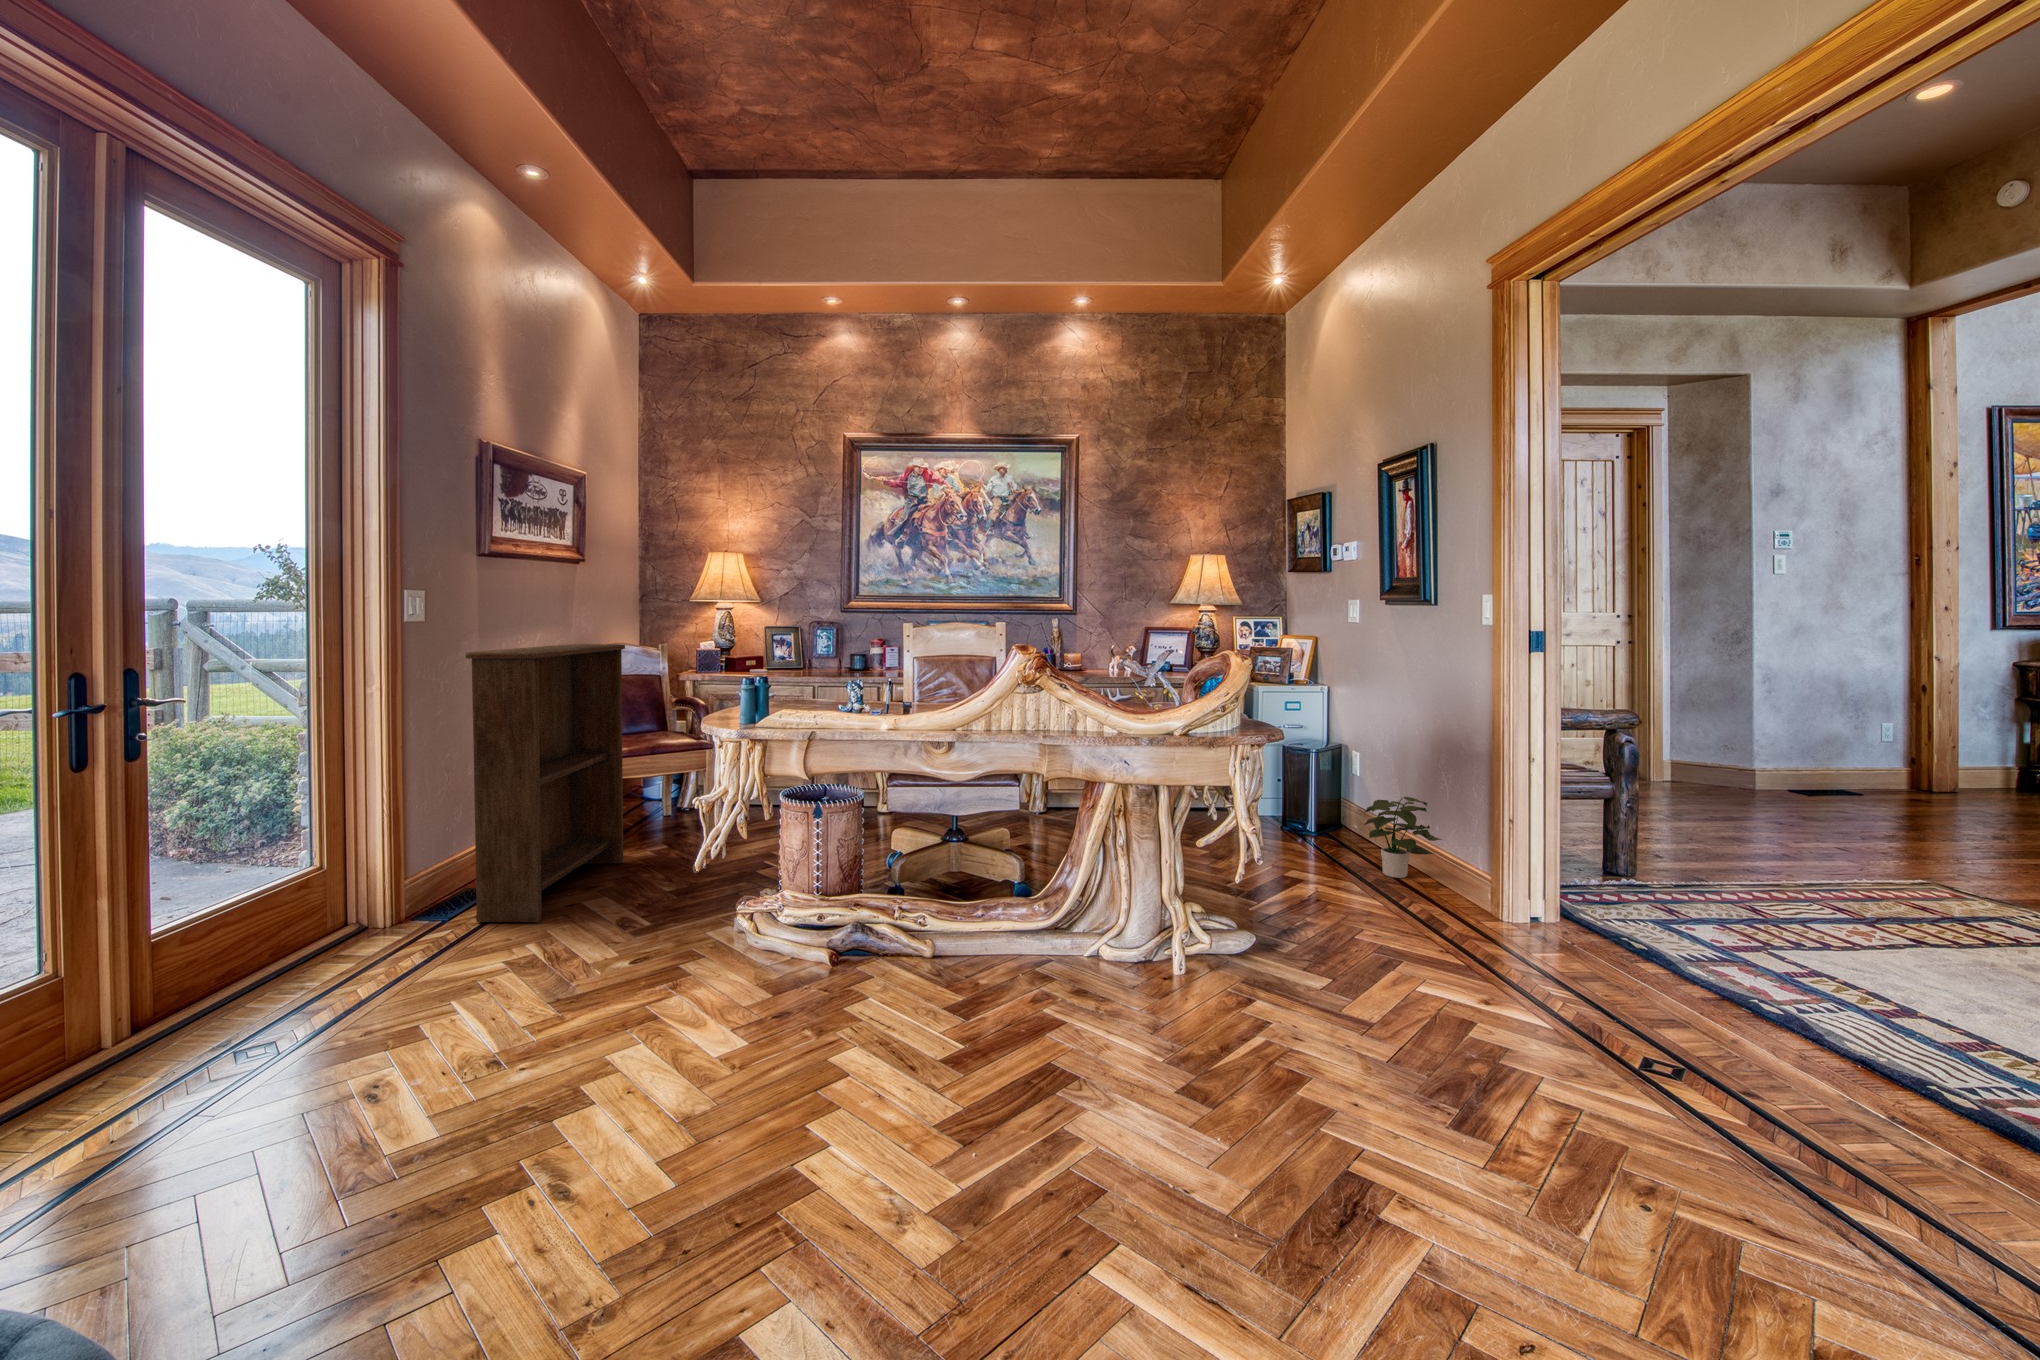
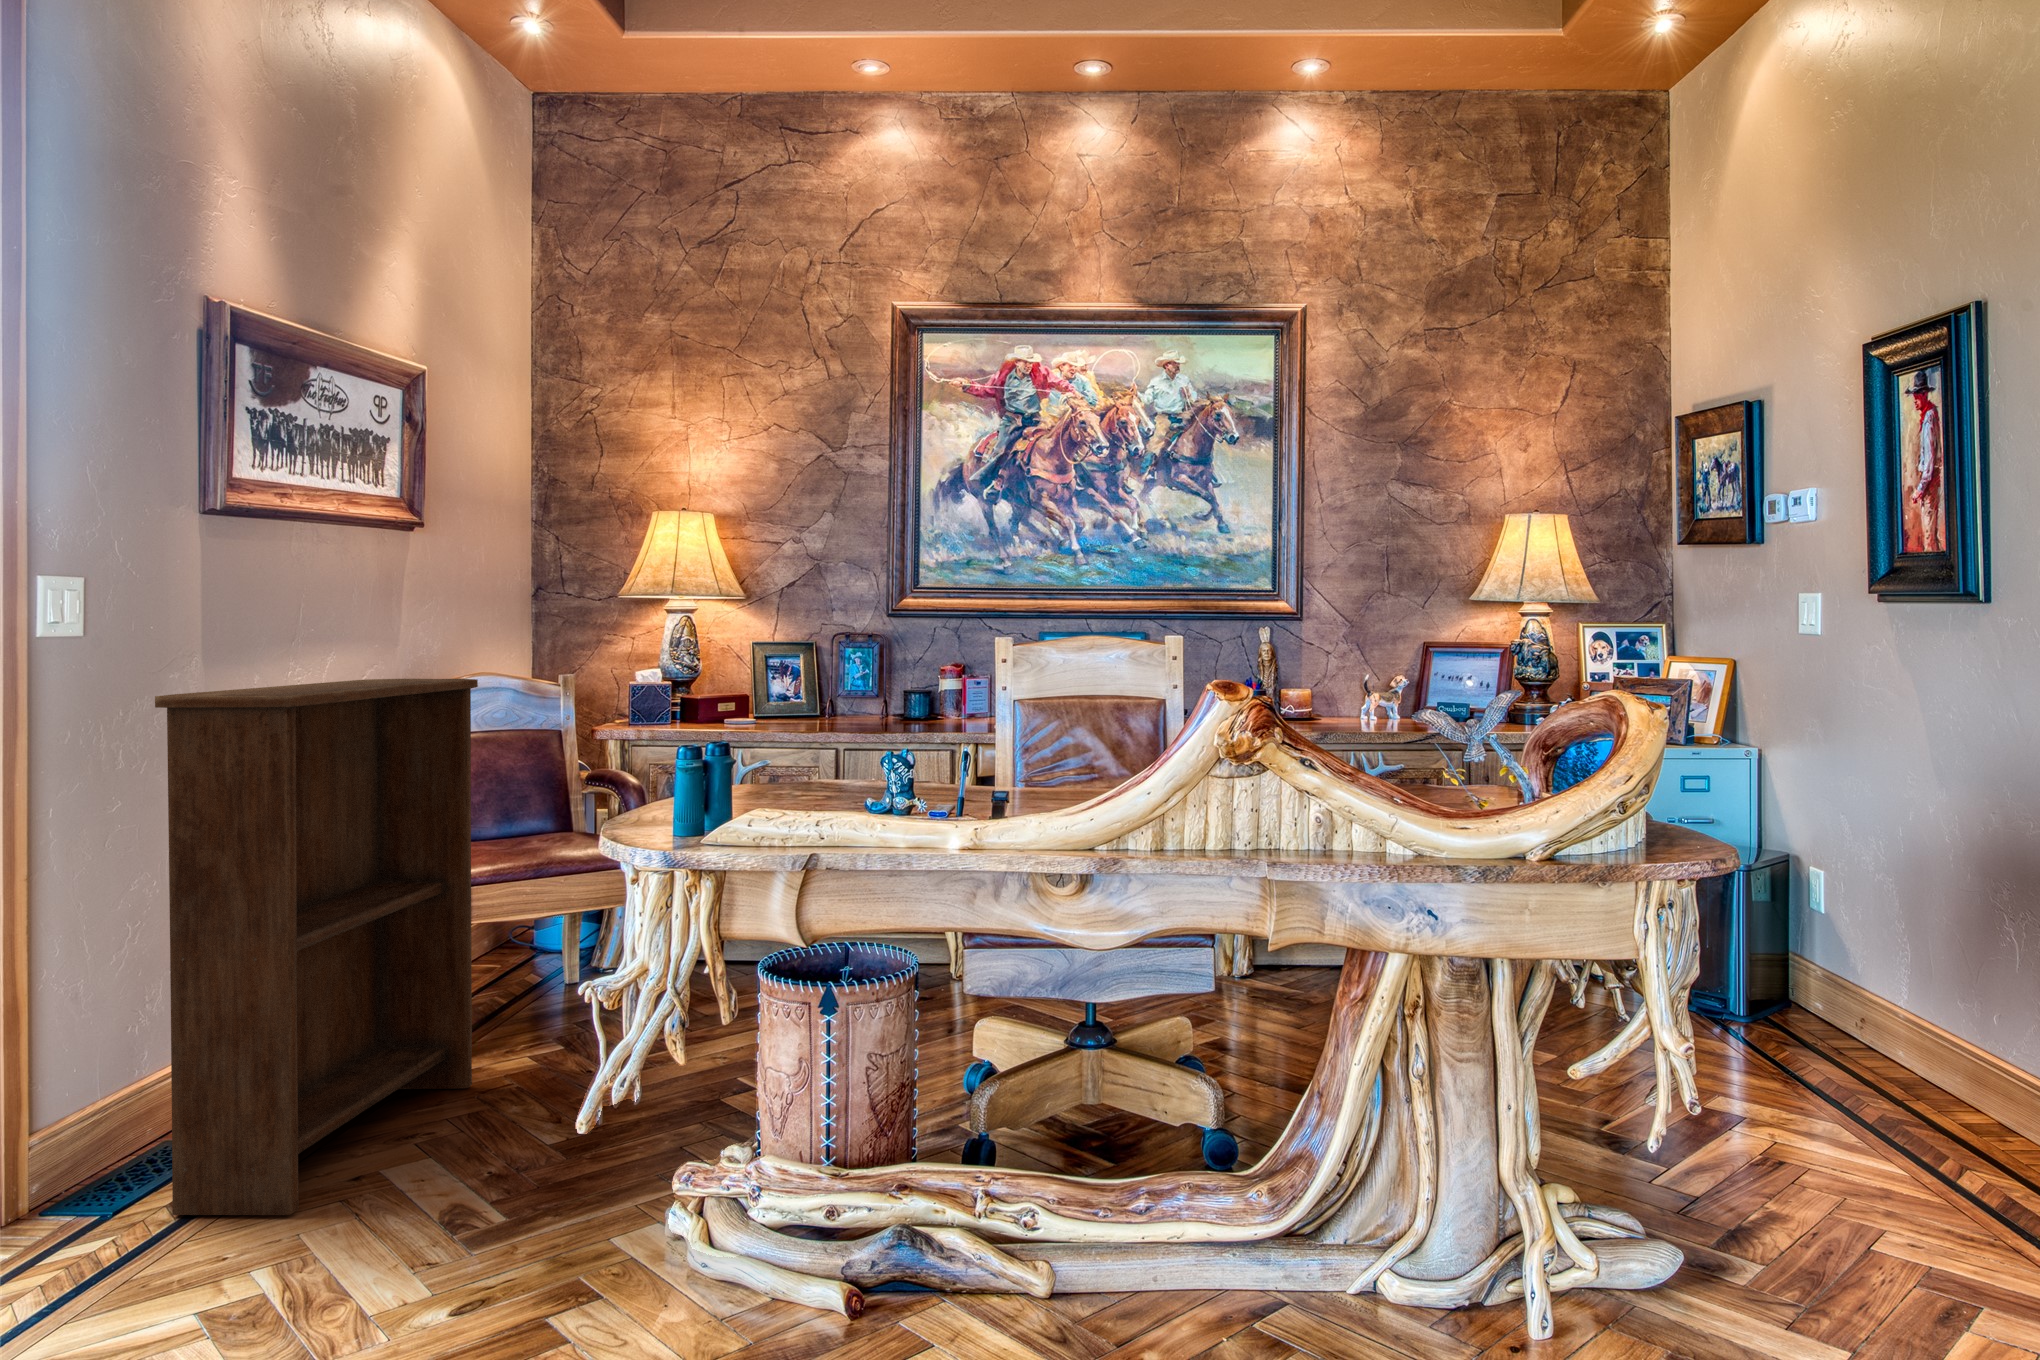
potted plant: present [1364,797,1441,878] -> none [1858,962,2016,1119]

